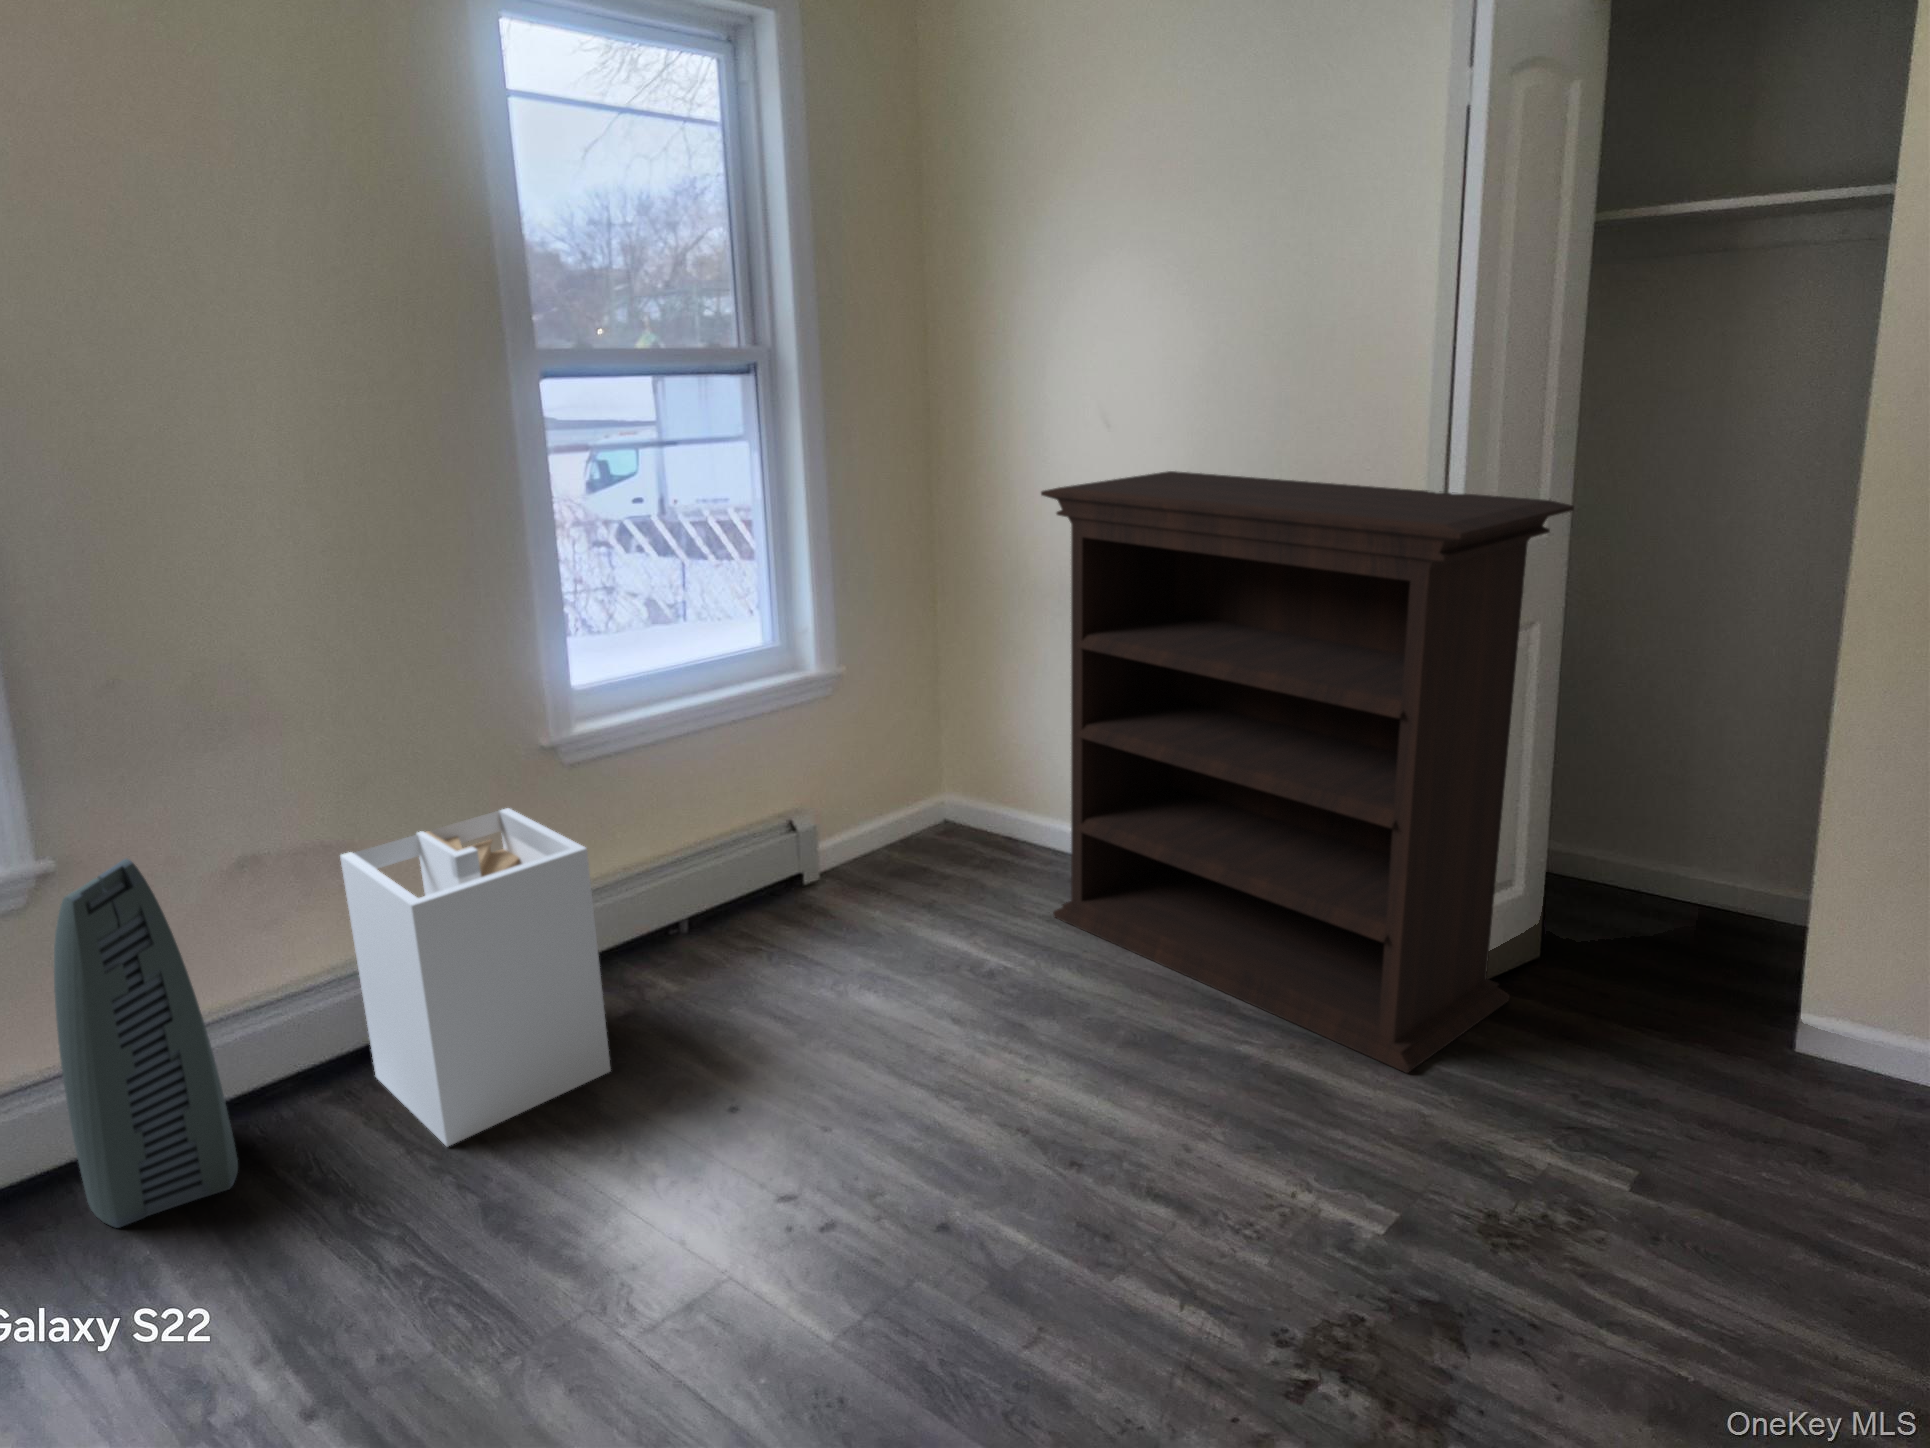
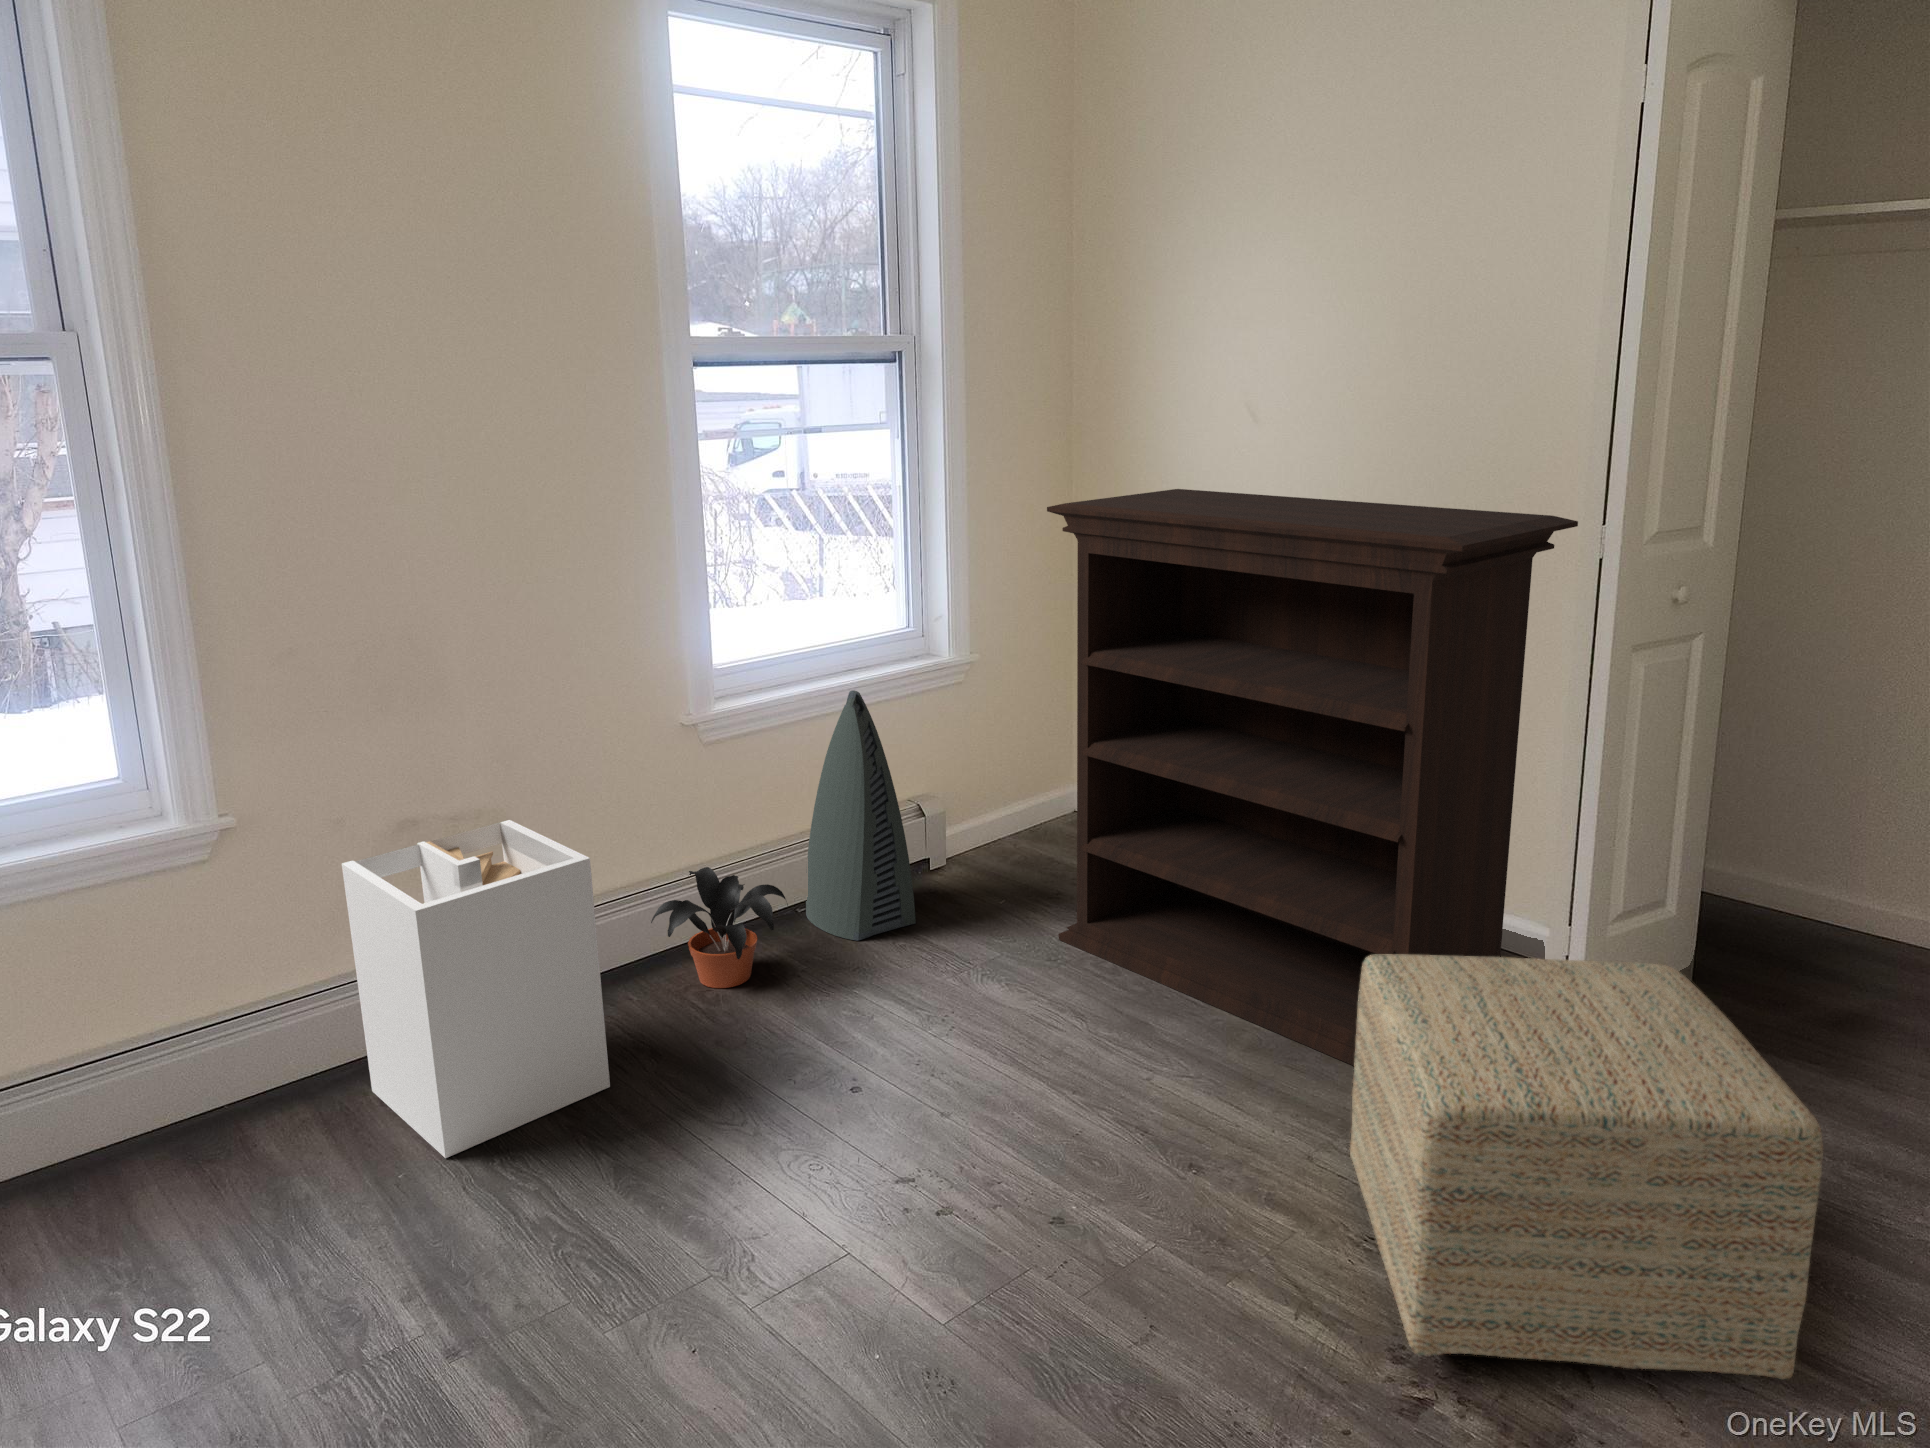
potted plant: none [651,849,787,969] -> present [651,867,788,988]
air purifier: present [54,859,238,1228] -> present [806,690,916,941]
ottoman: none [1344,945,1829,1378] -> present [1350,955,1823,1380]

